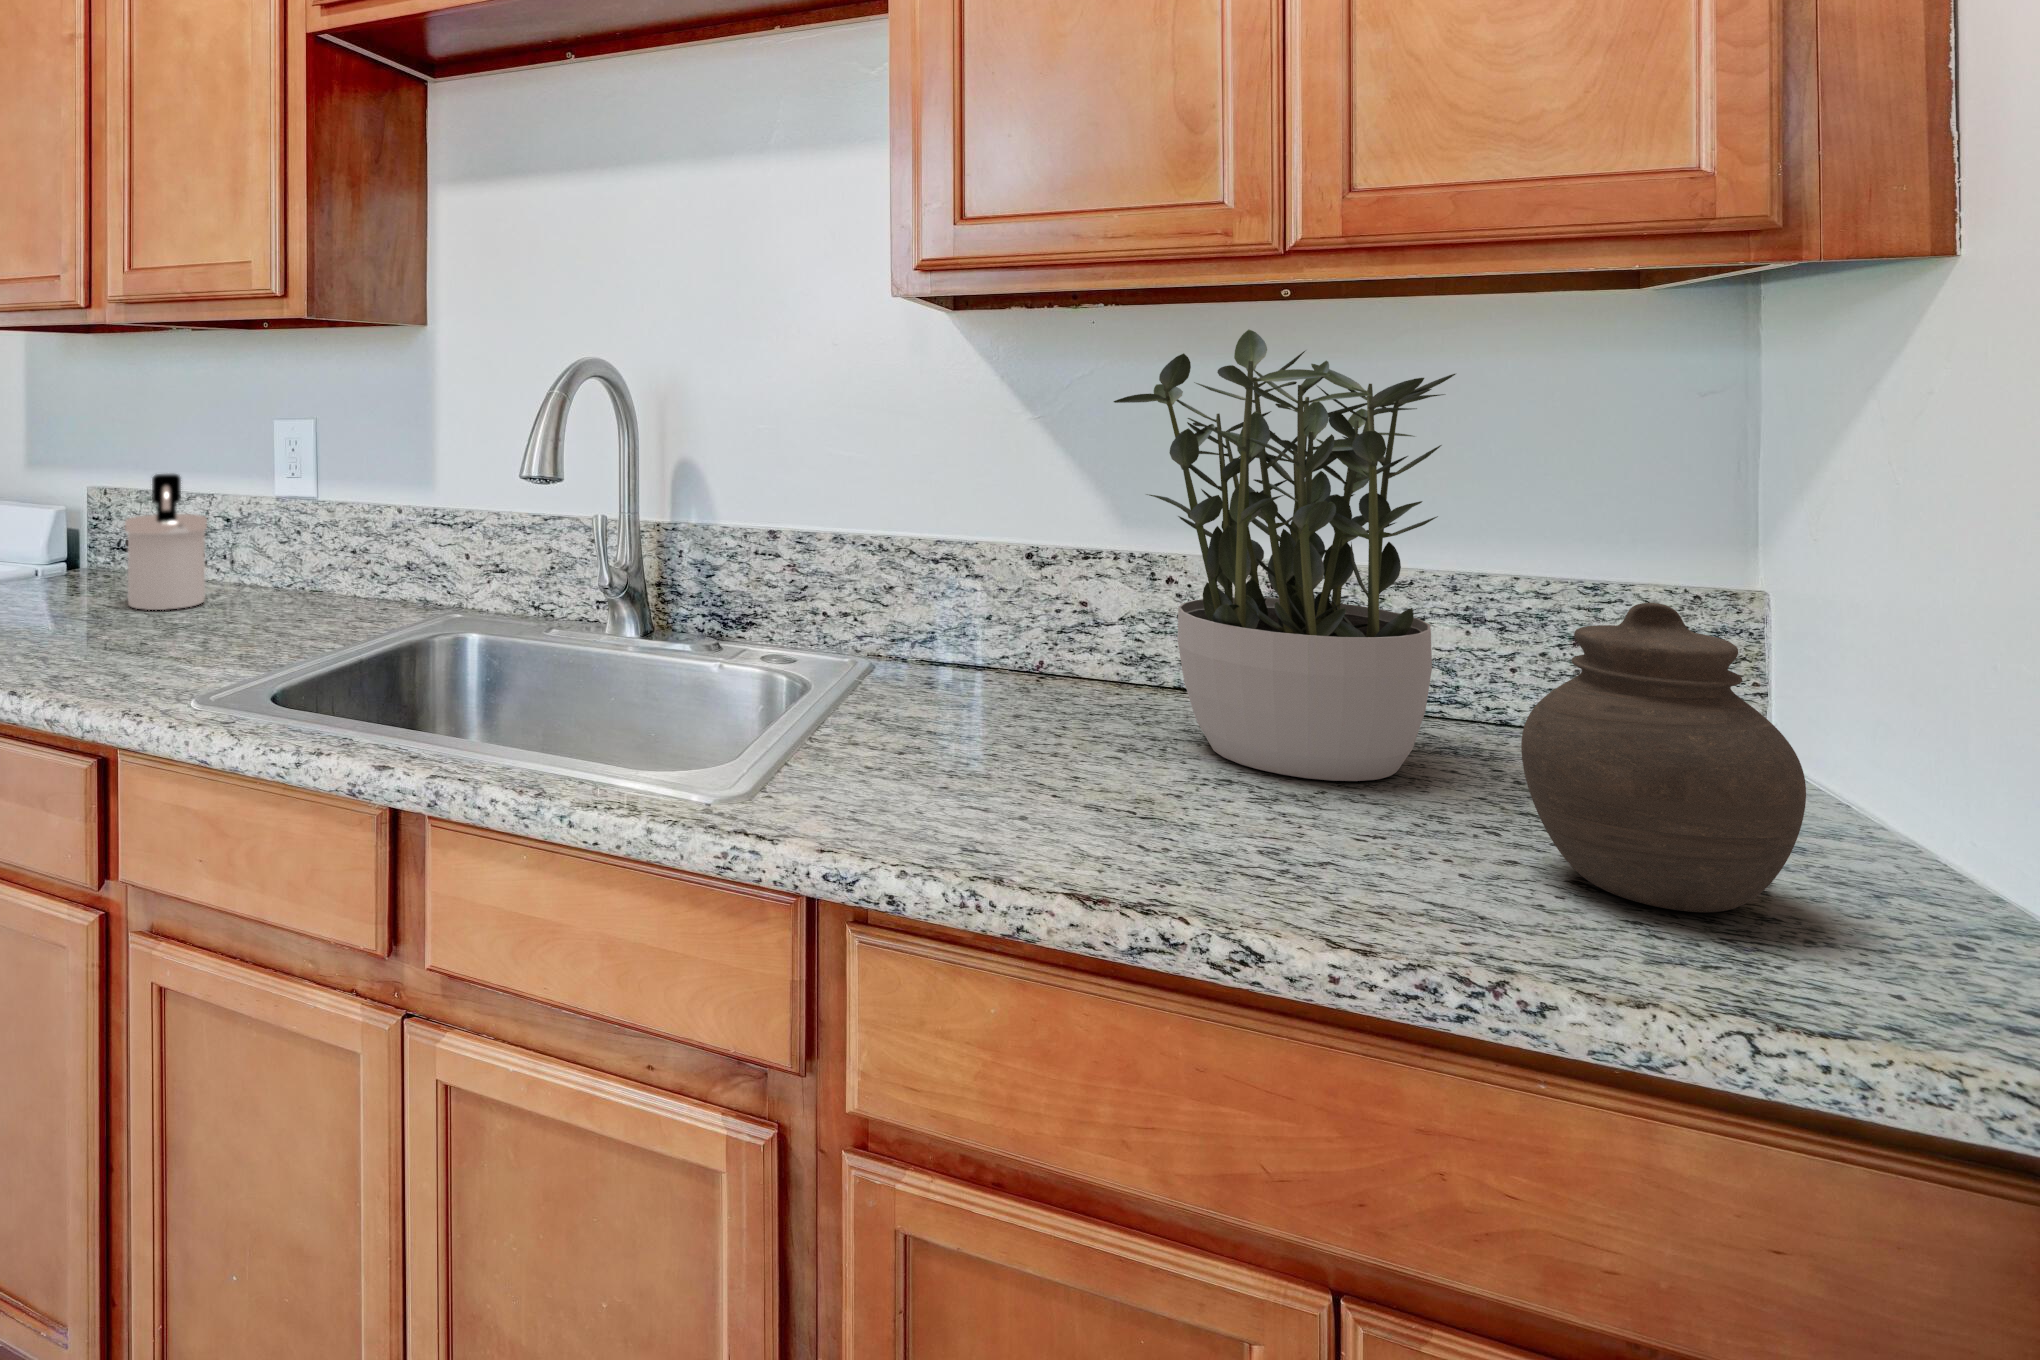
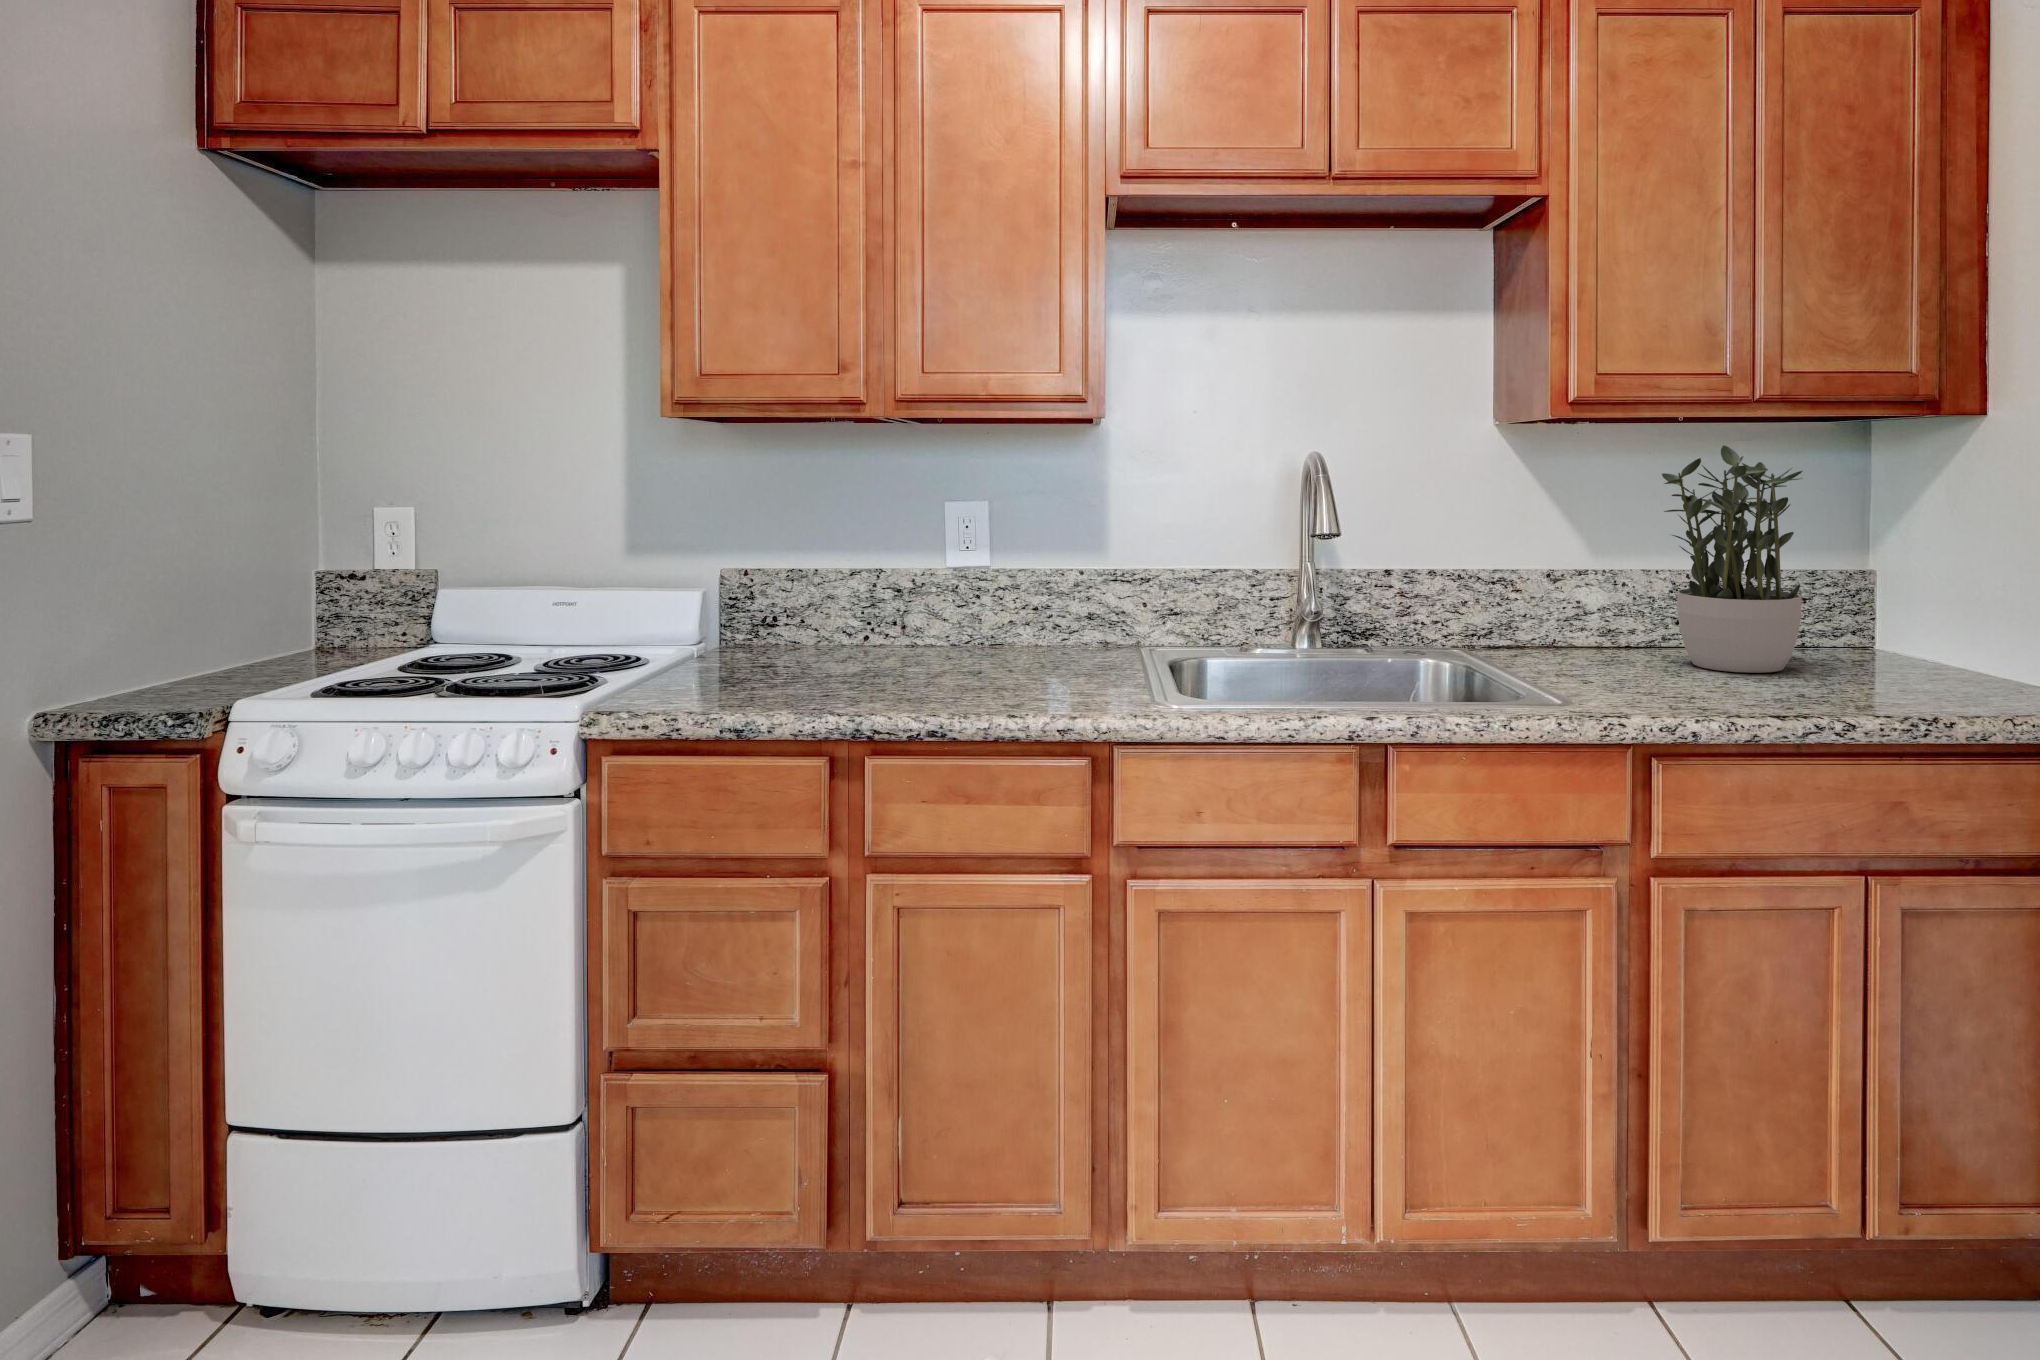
soap dispenser: present [125,474,207,610] -> none [874,551,956,666]
jar: present [1521,603,1806,912] -> none [1880,569,1985,694]

